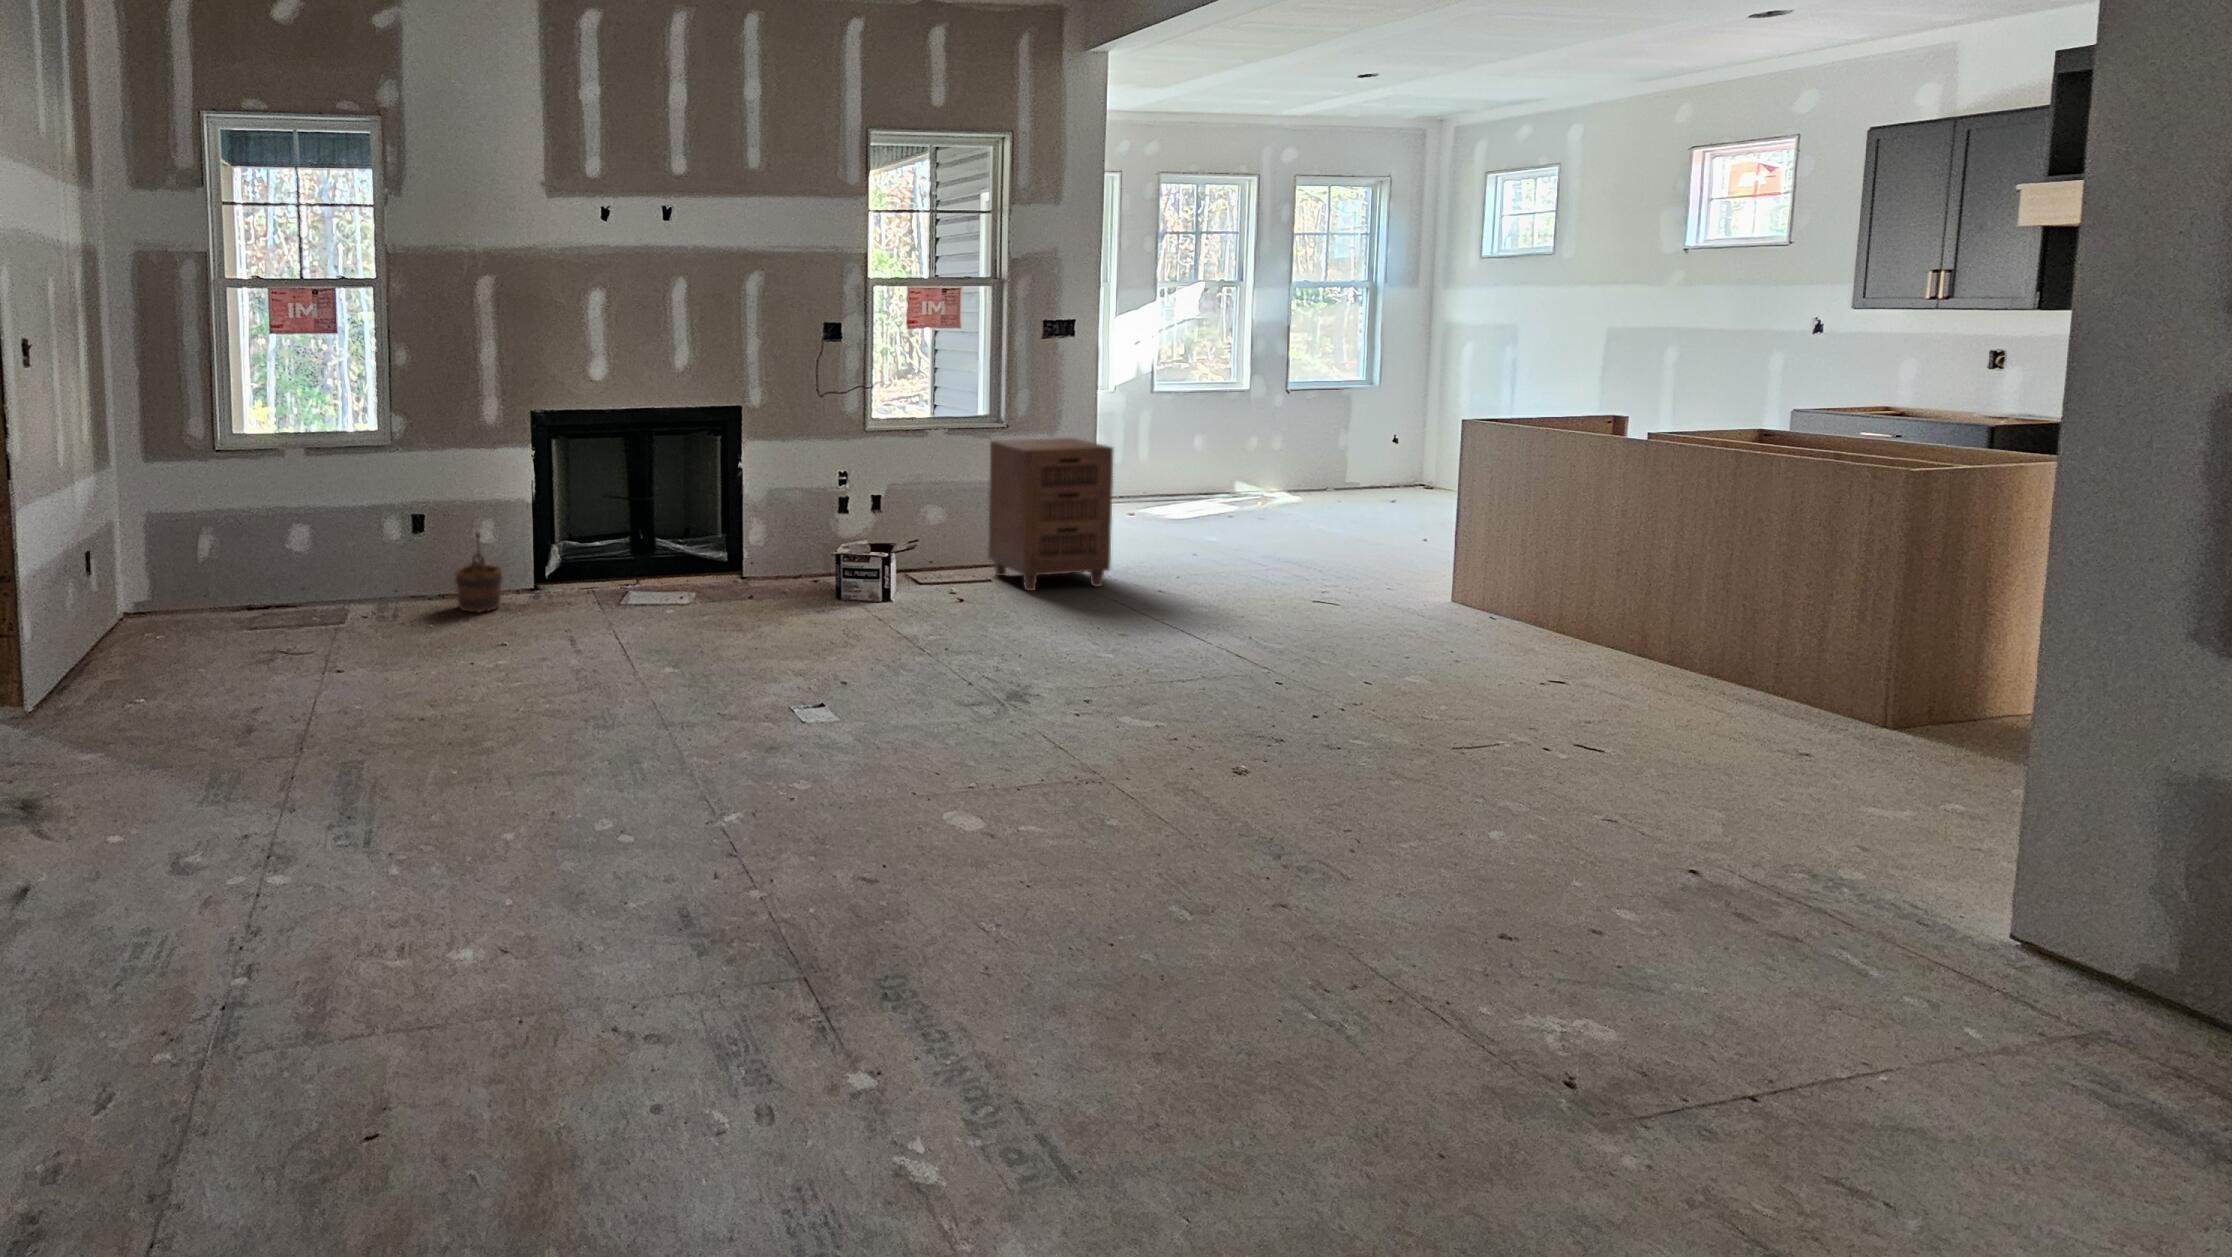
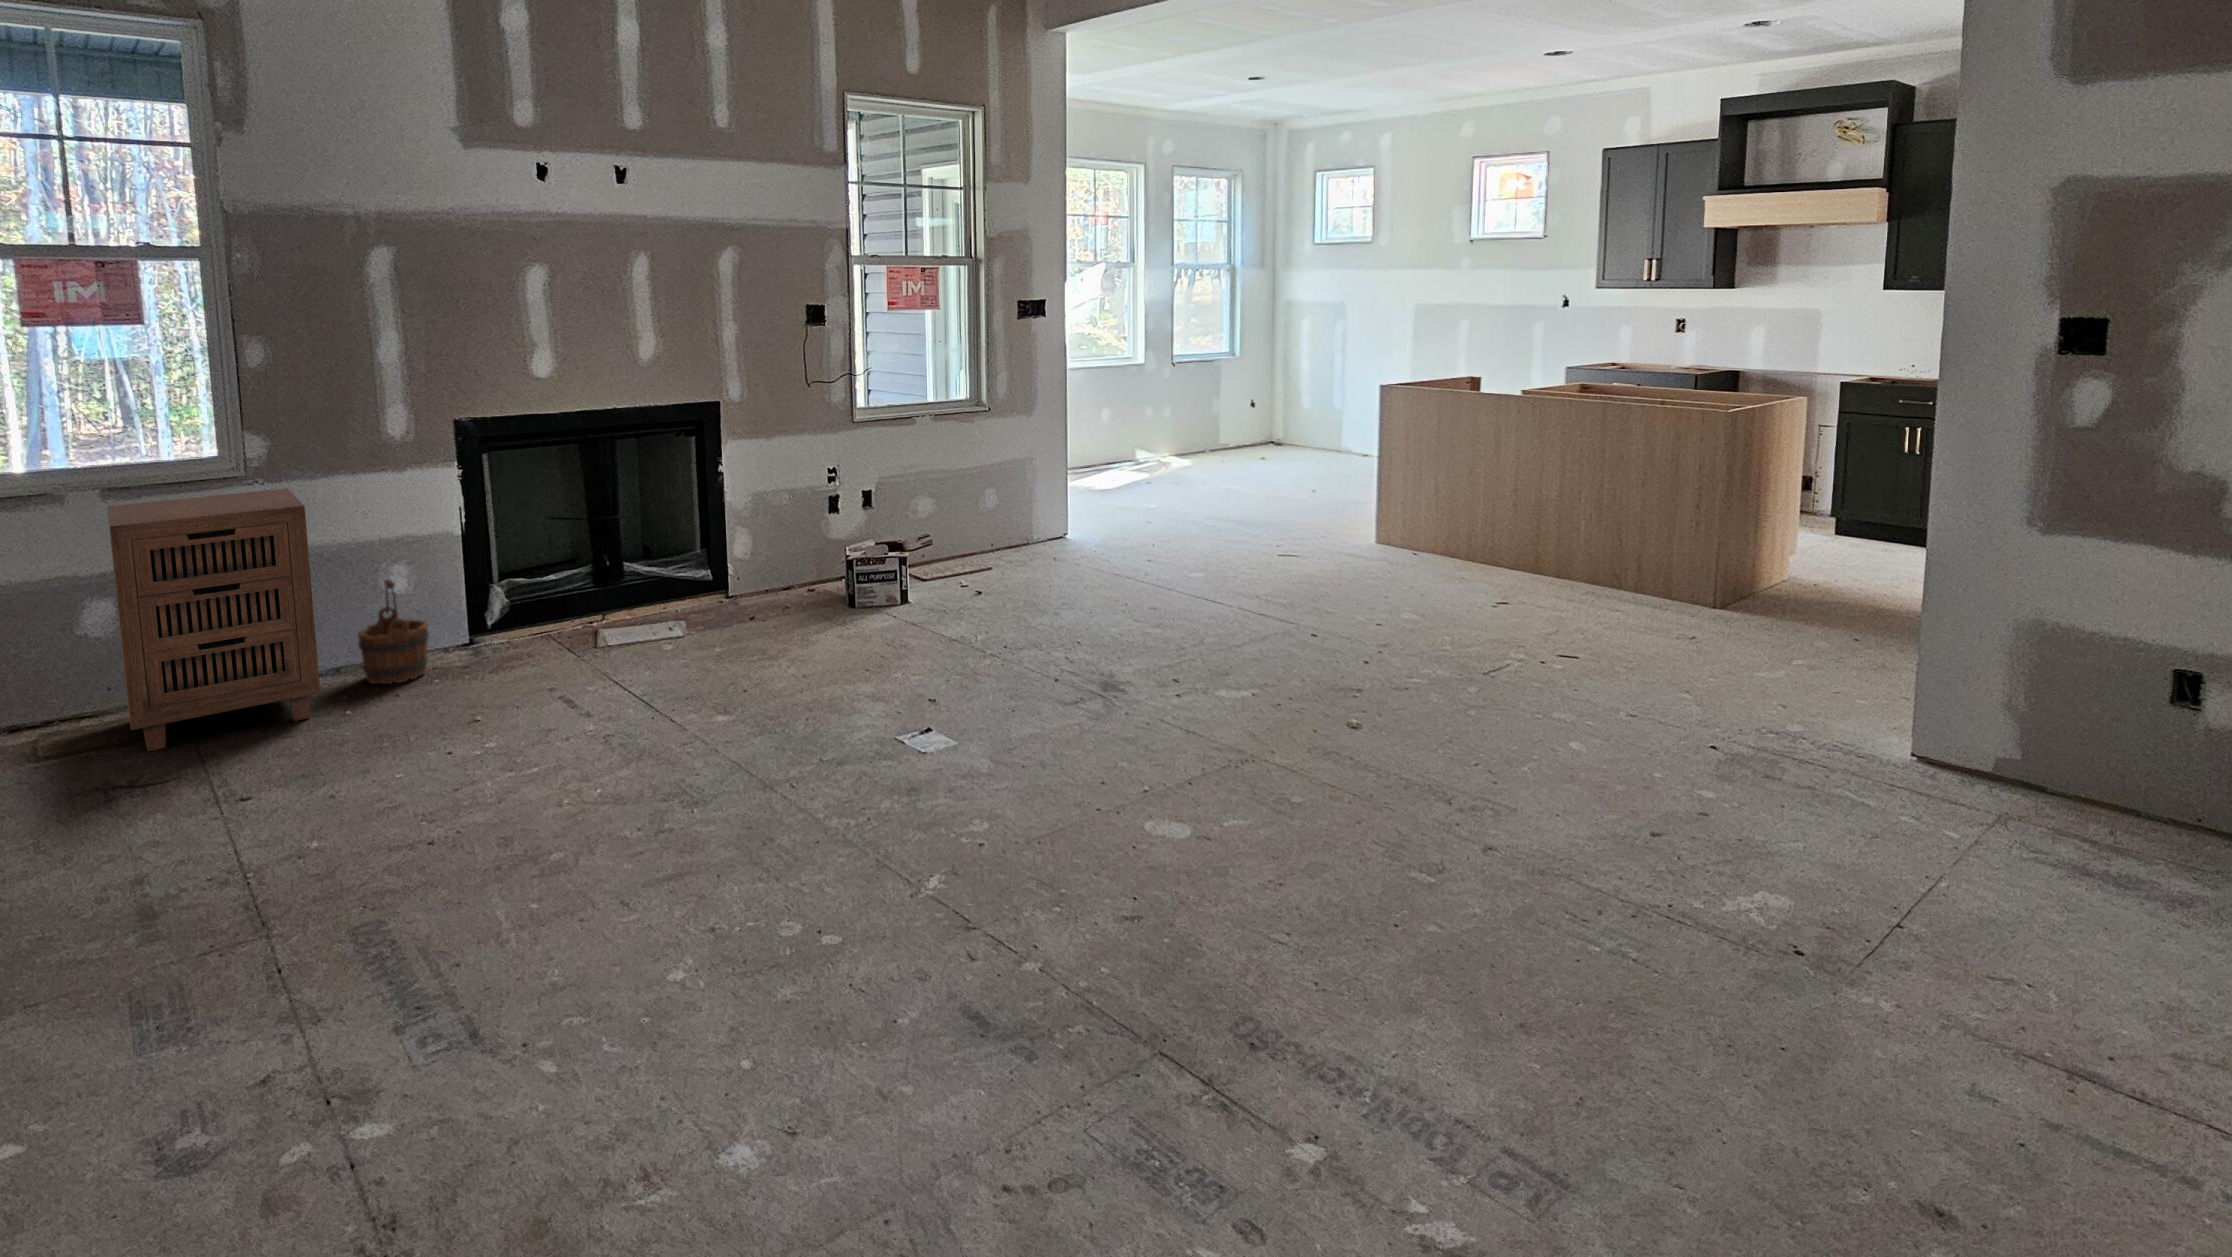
cabinet: present [988,438,1114,591] -> present [107,488,320,751]

